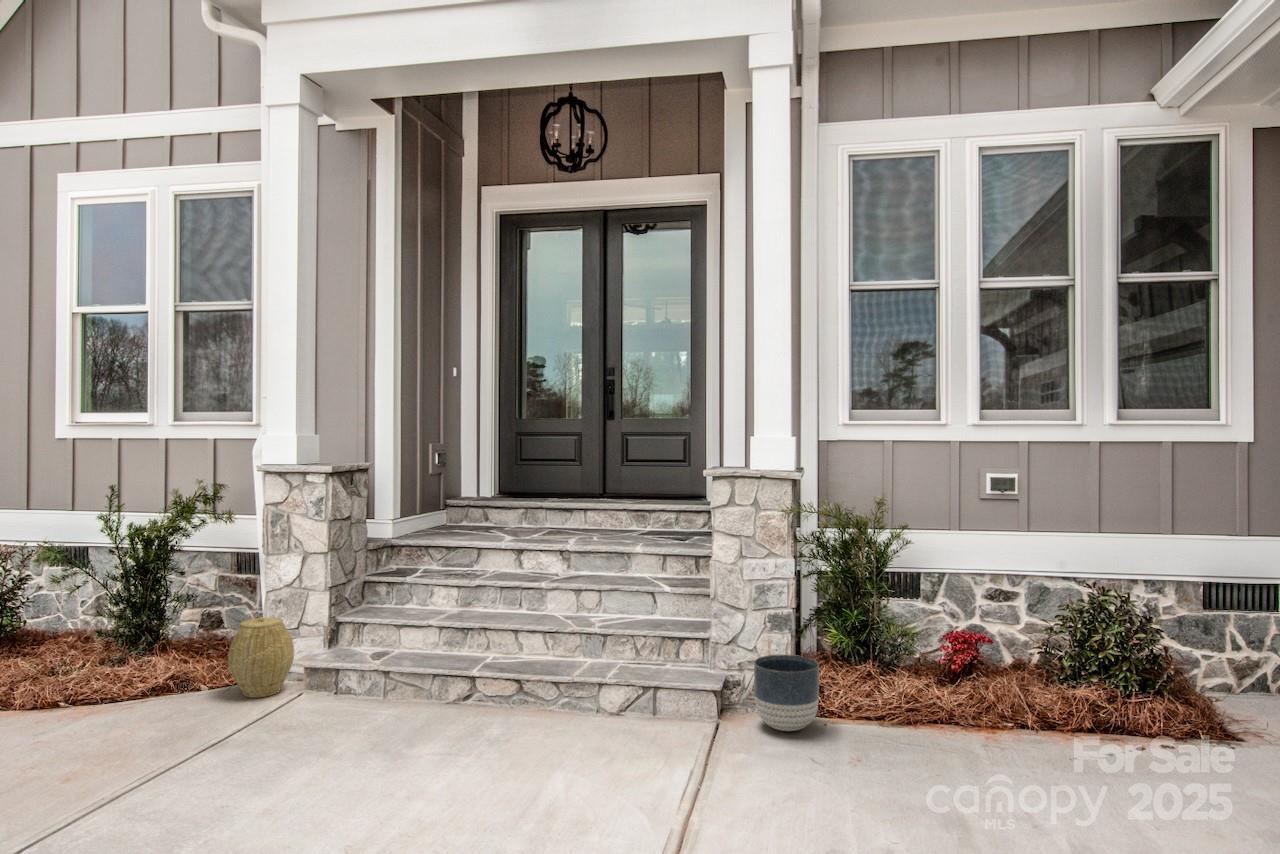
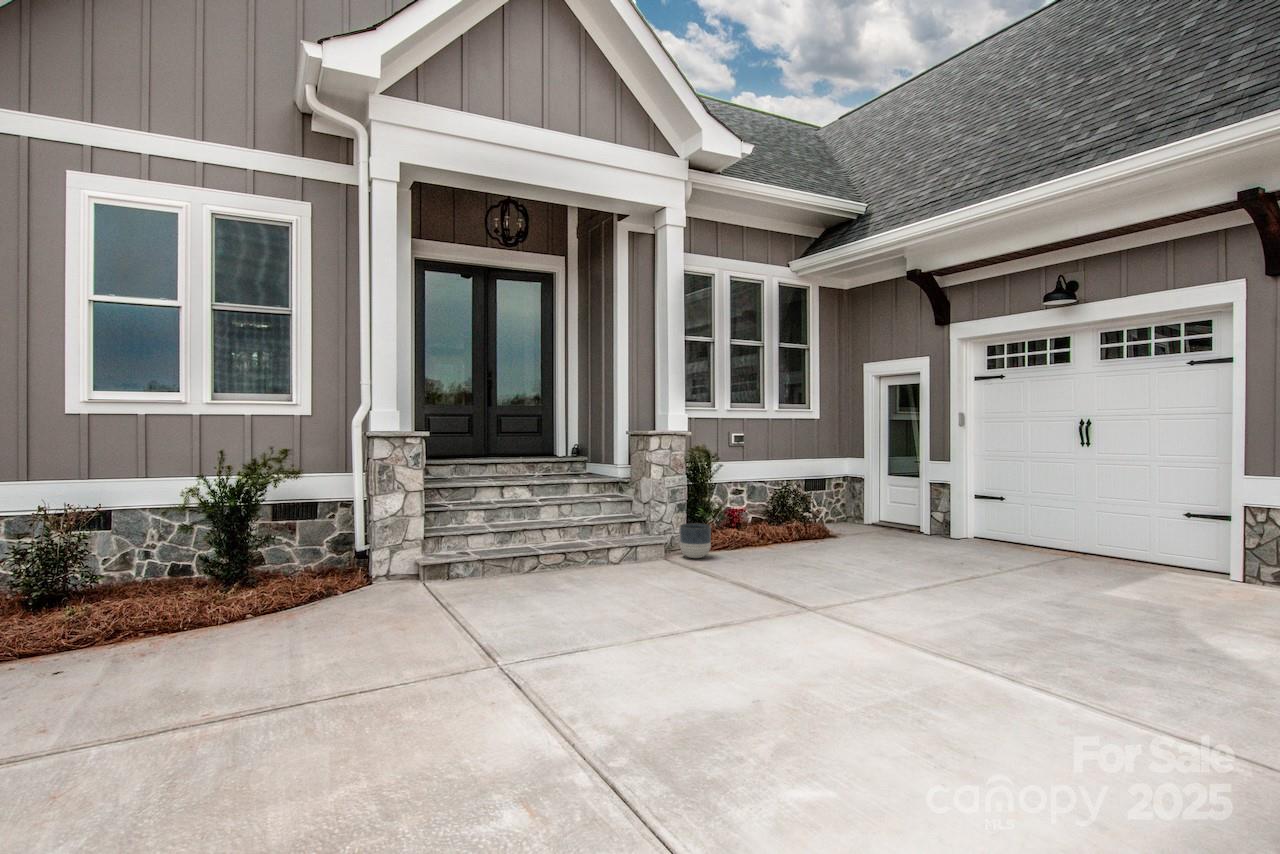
woven basket: present [228,617,294,698] -> none [371,536,415,589]

